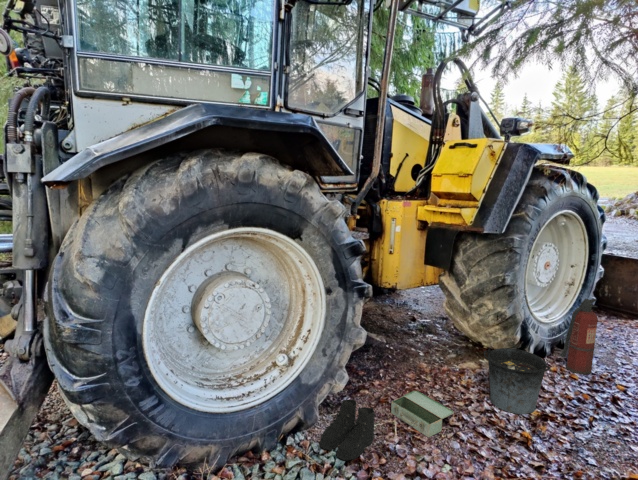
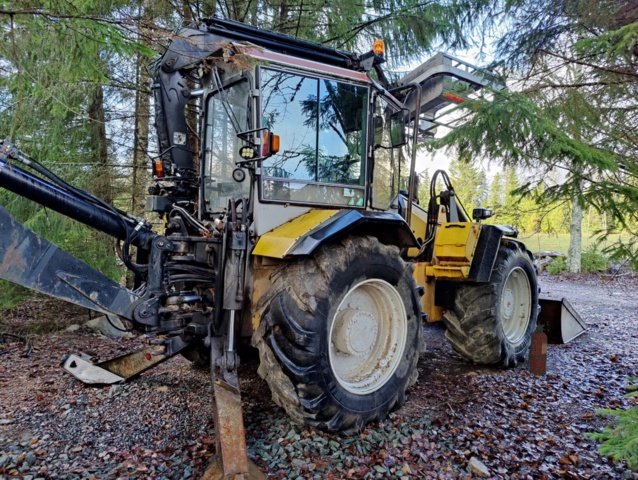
bucket: present [484,348,550,414] -> none [487,356,530,396]
toolbox: present [391,391,454,437] -> none [439,385,480,410]
boots: present [320,399,375,460] -> none [409,388,440,422]

